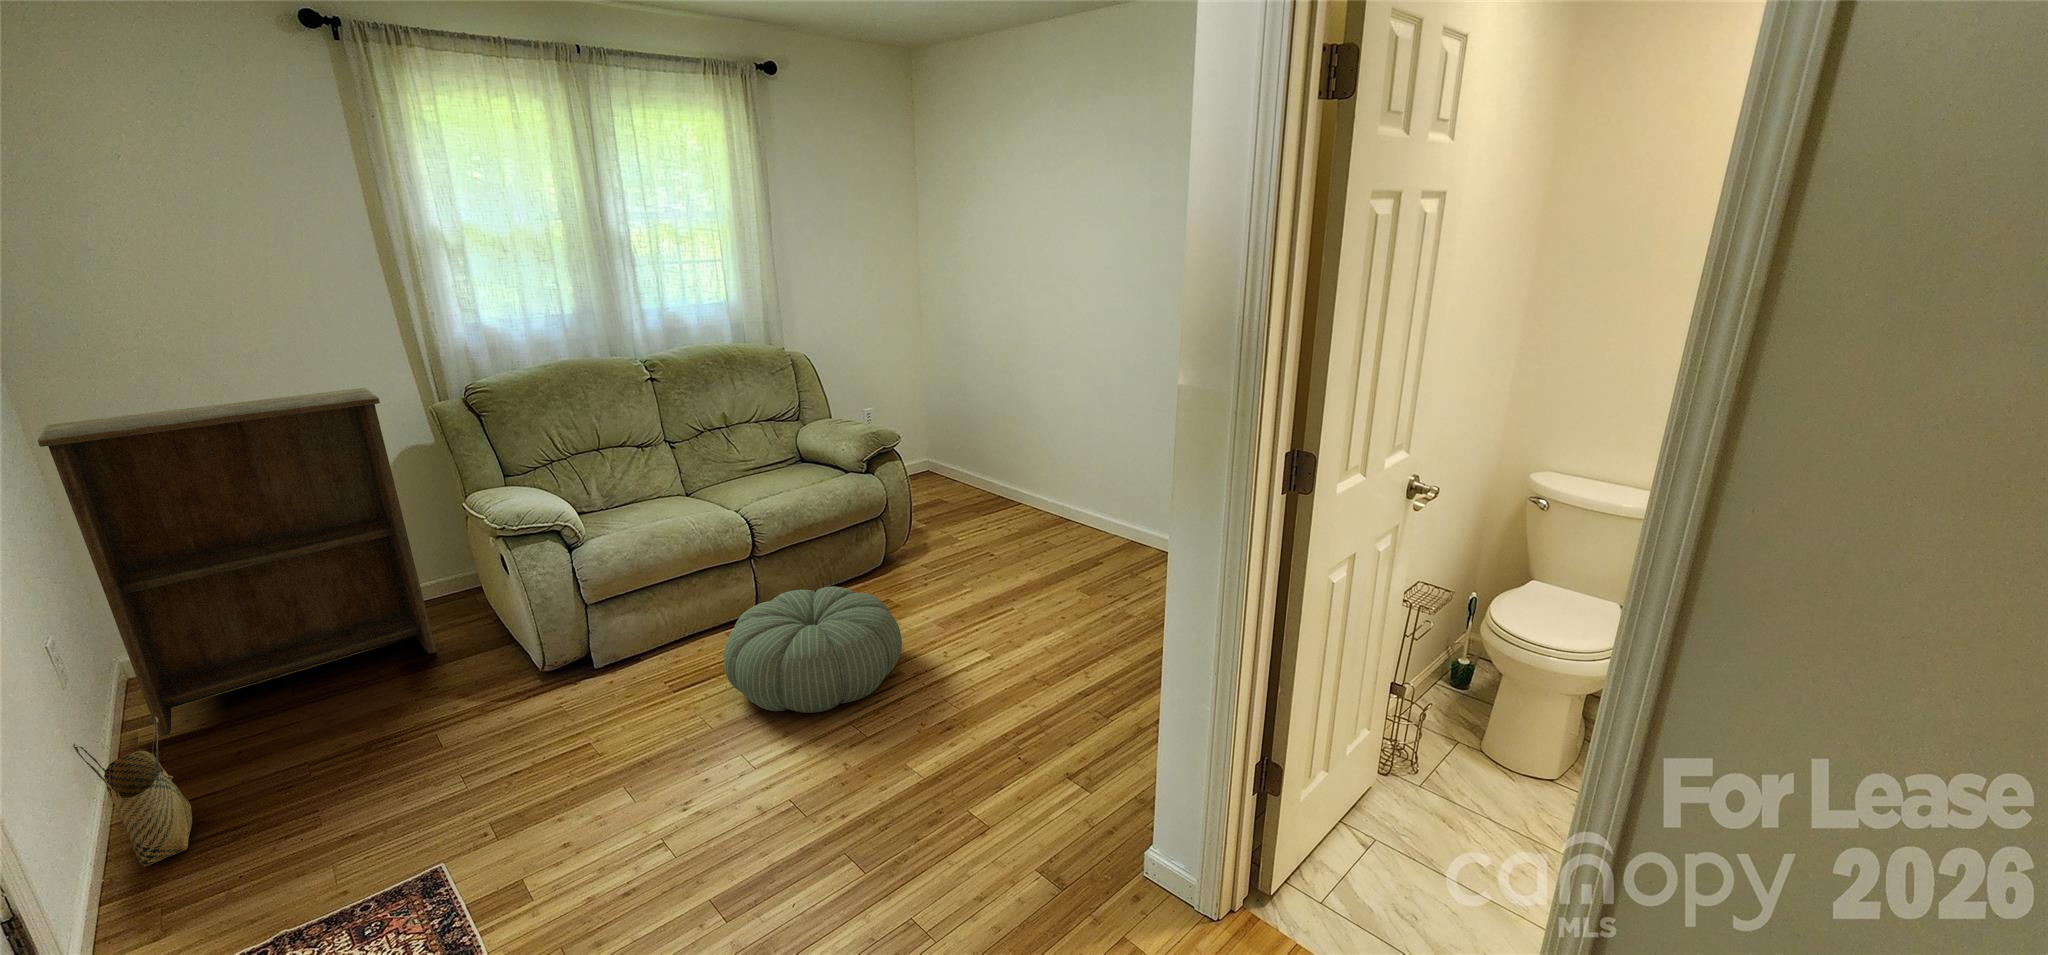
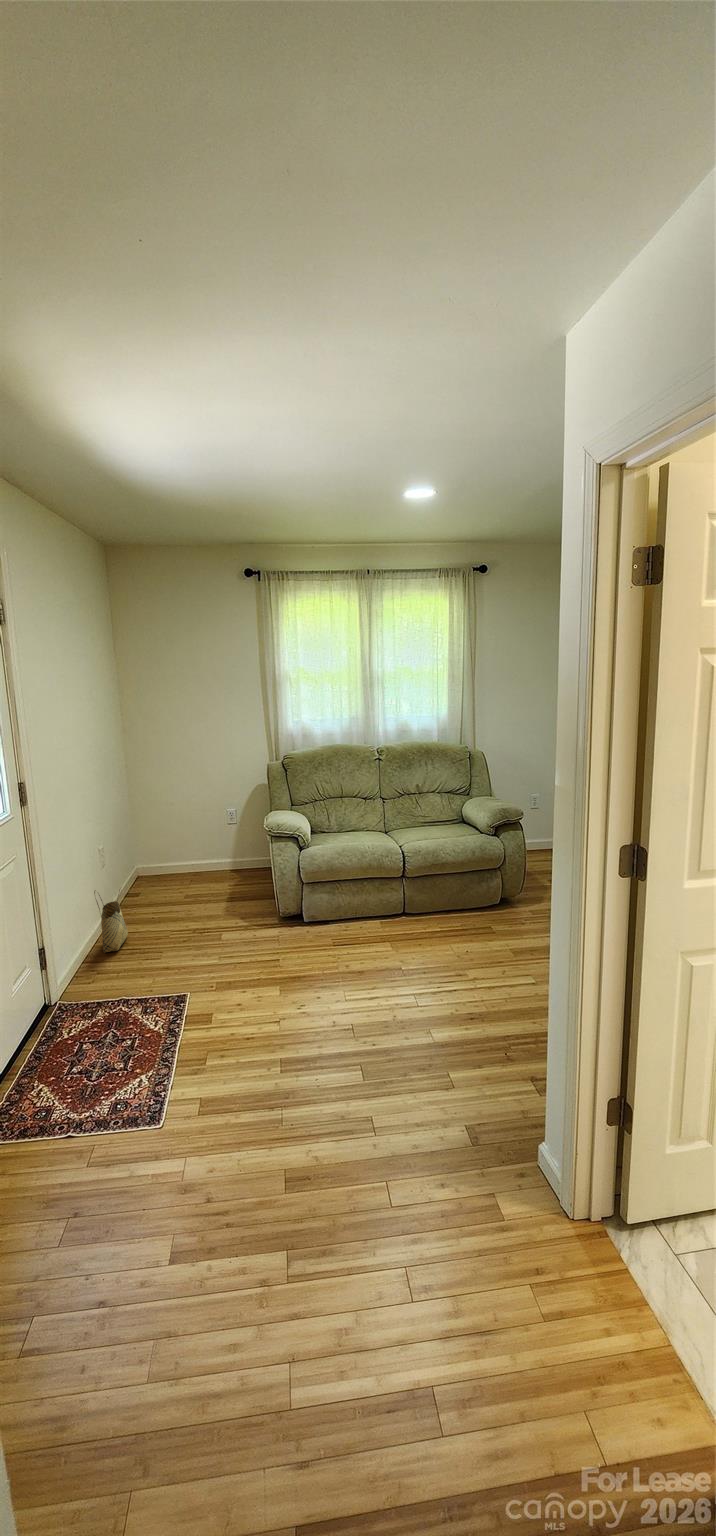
bookshelf: present [38,388,437,737] -> none [121,751,246,902]
pouf: present [724,586,902,713] -> none [355,900,468,981]

